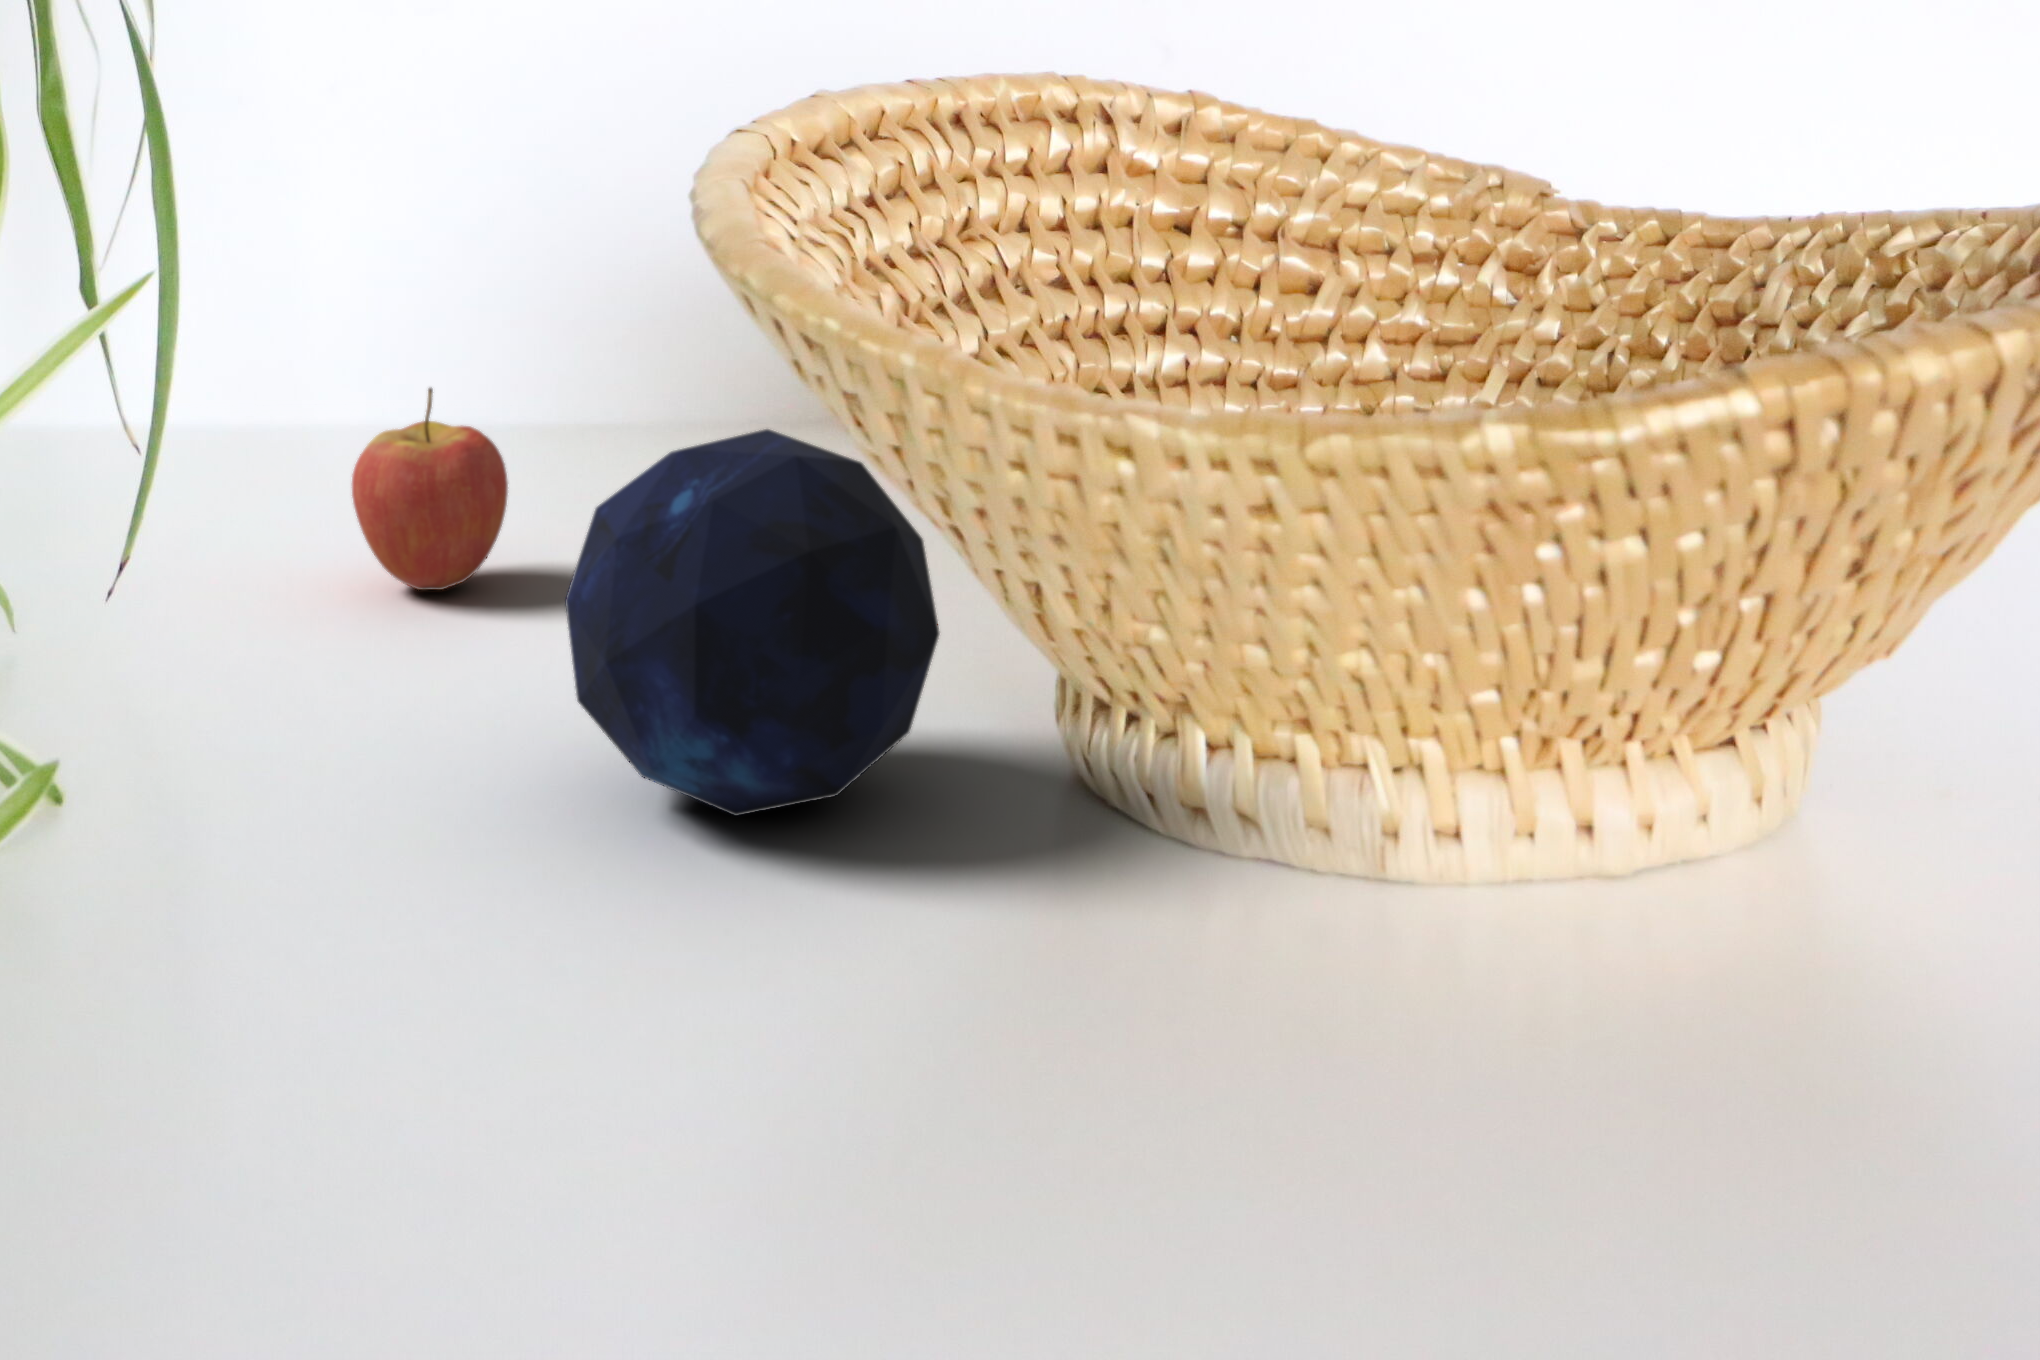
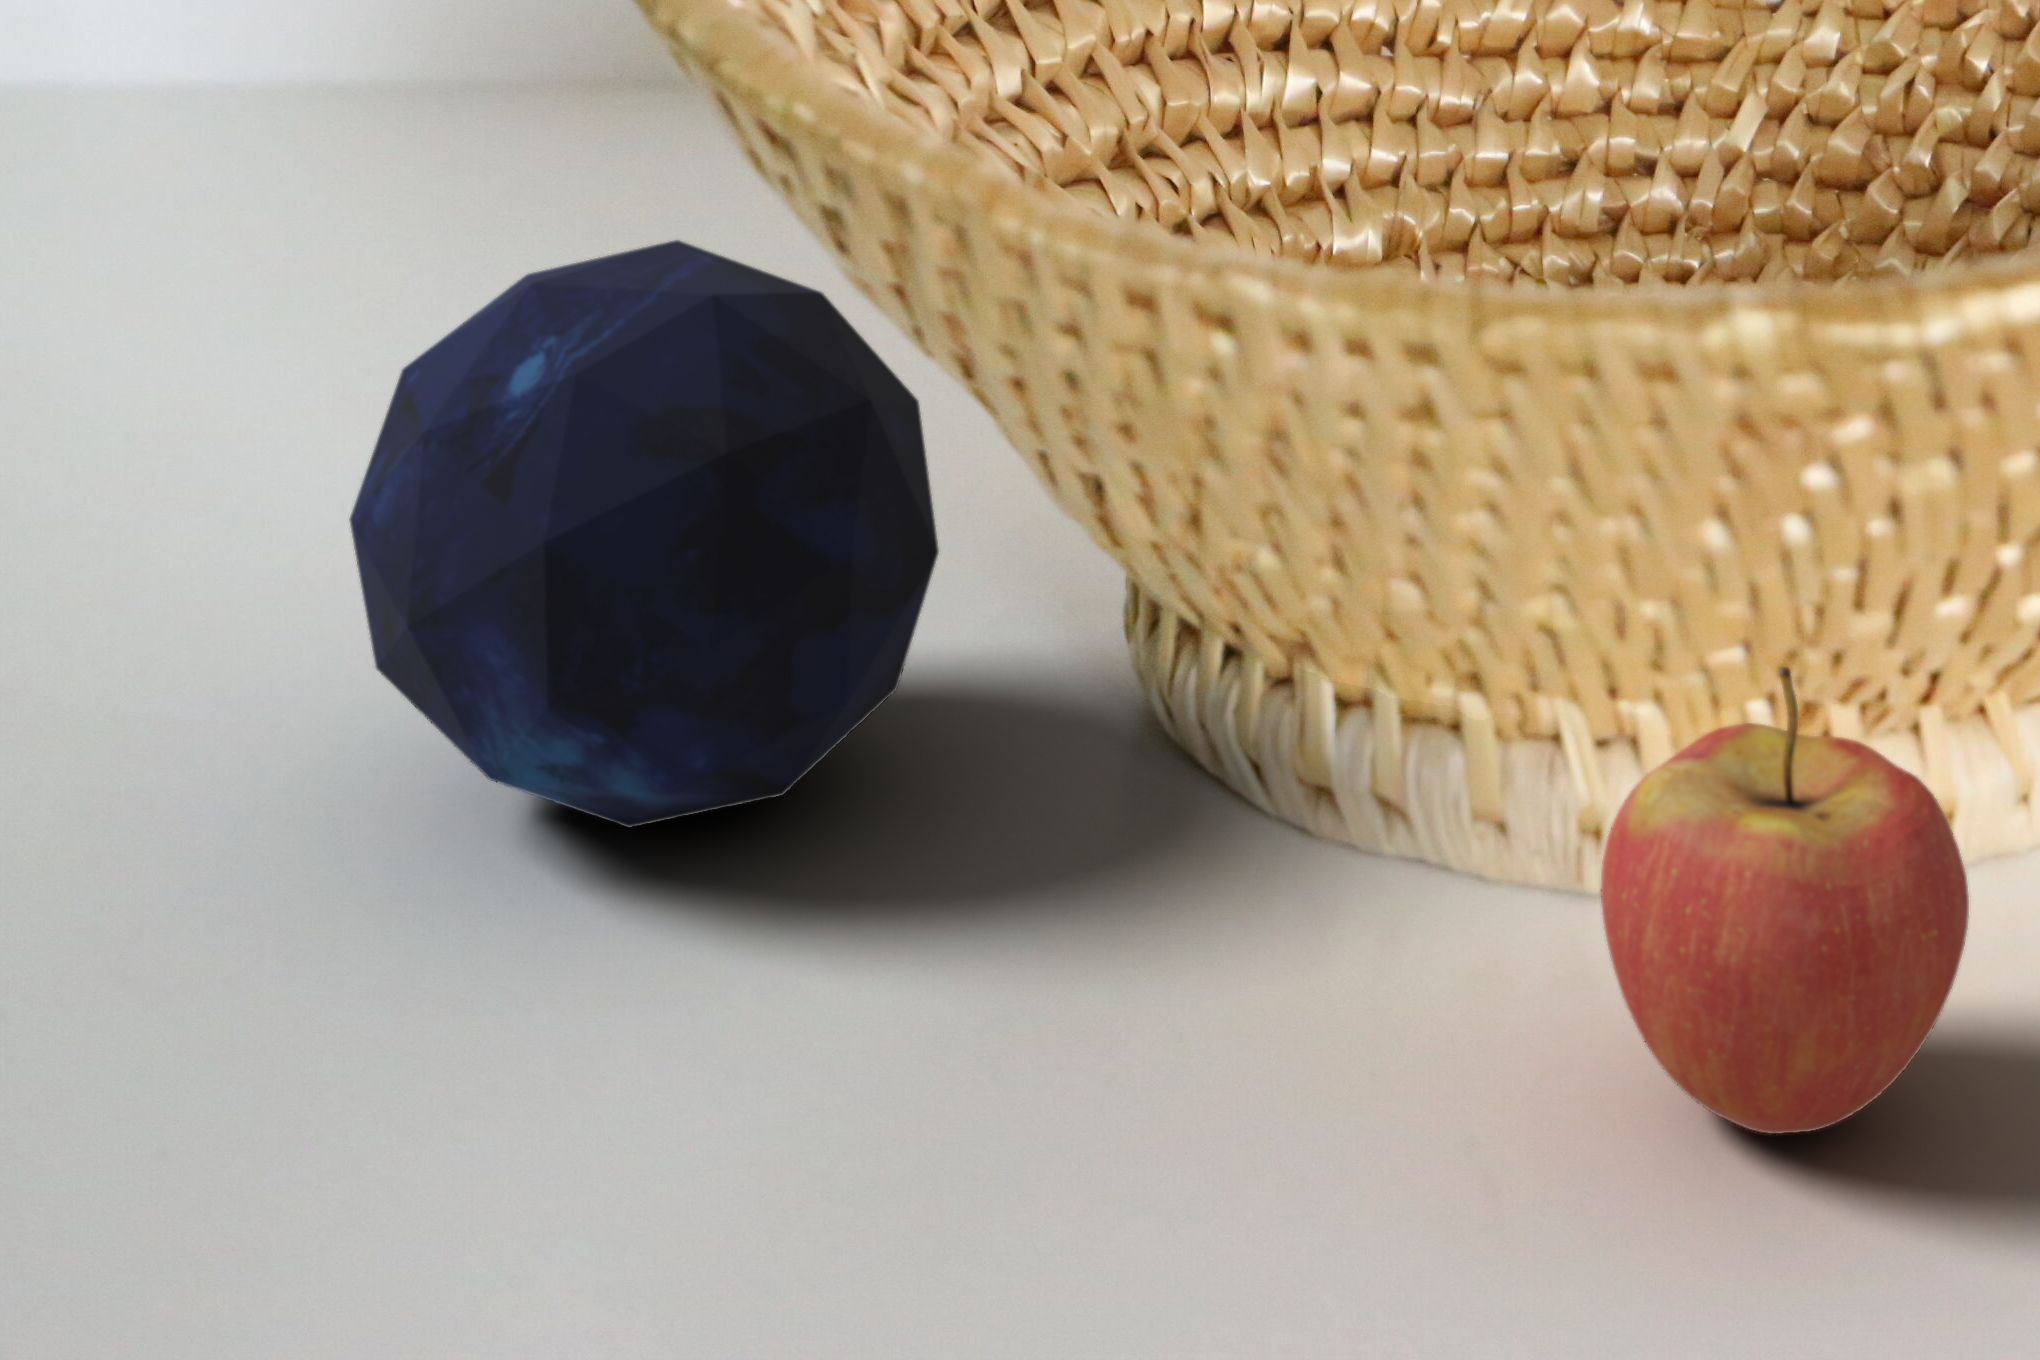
fruit: present [352,388,508,590] -> present [1601,667,1969,1134]

